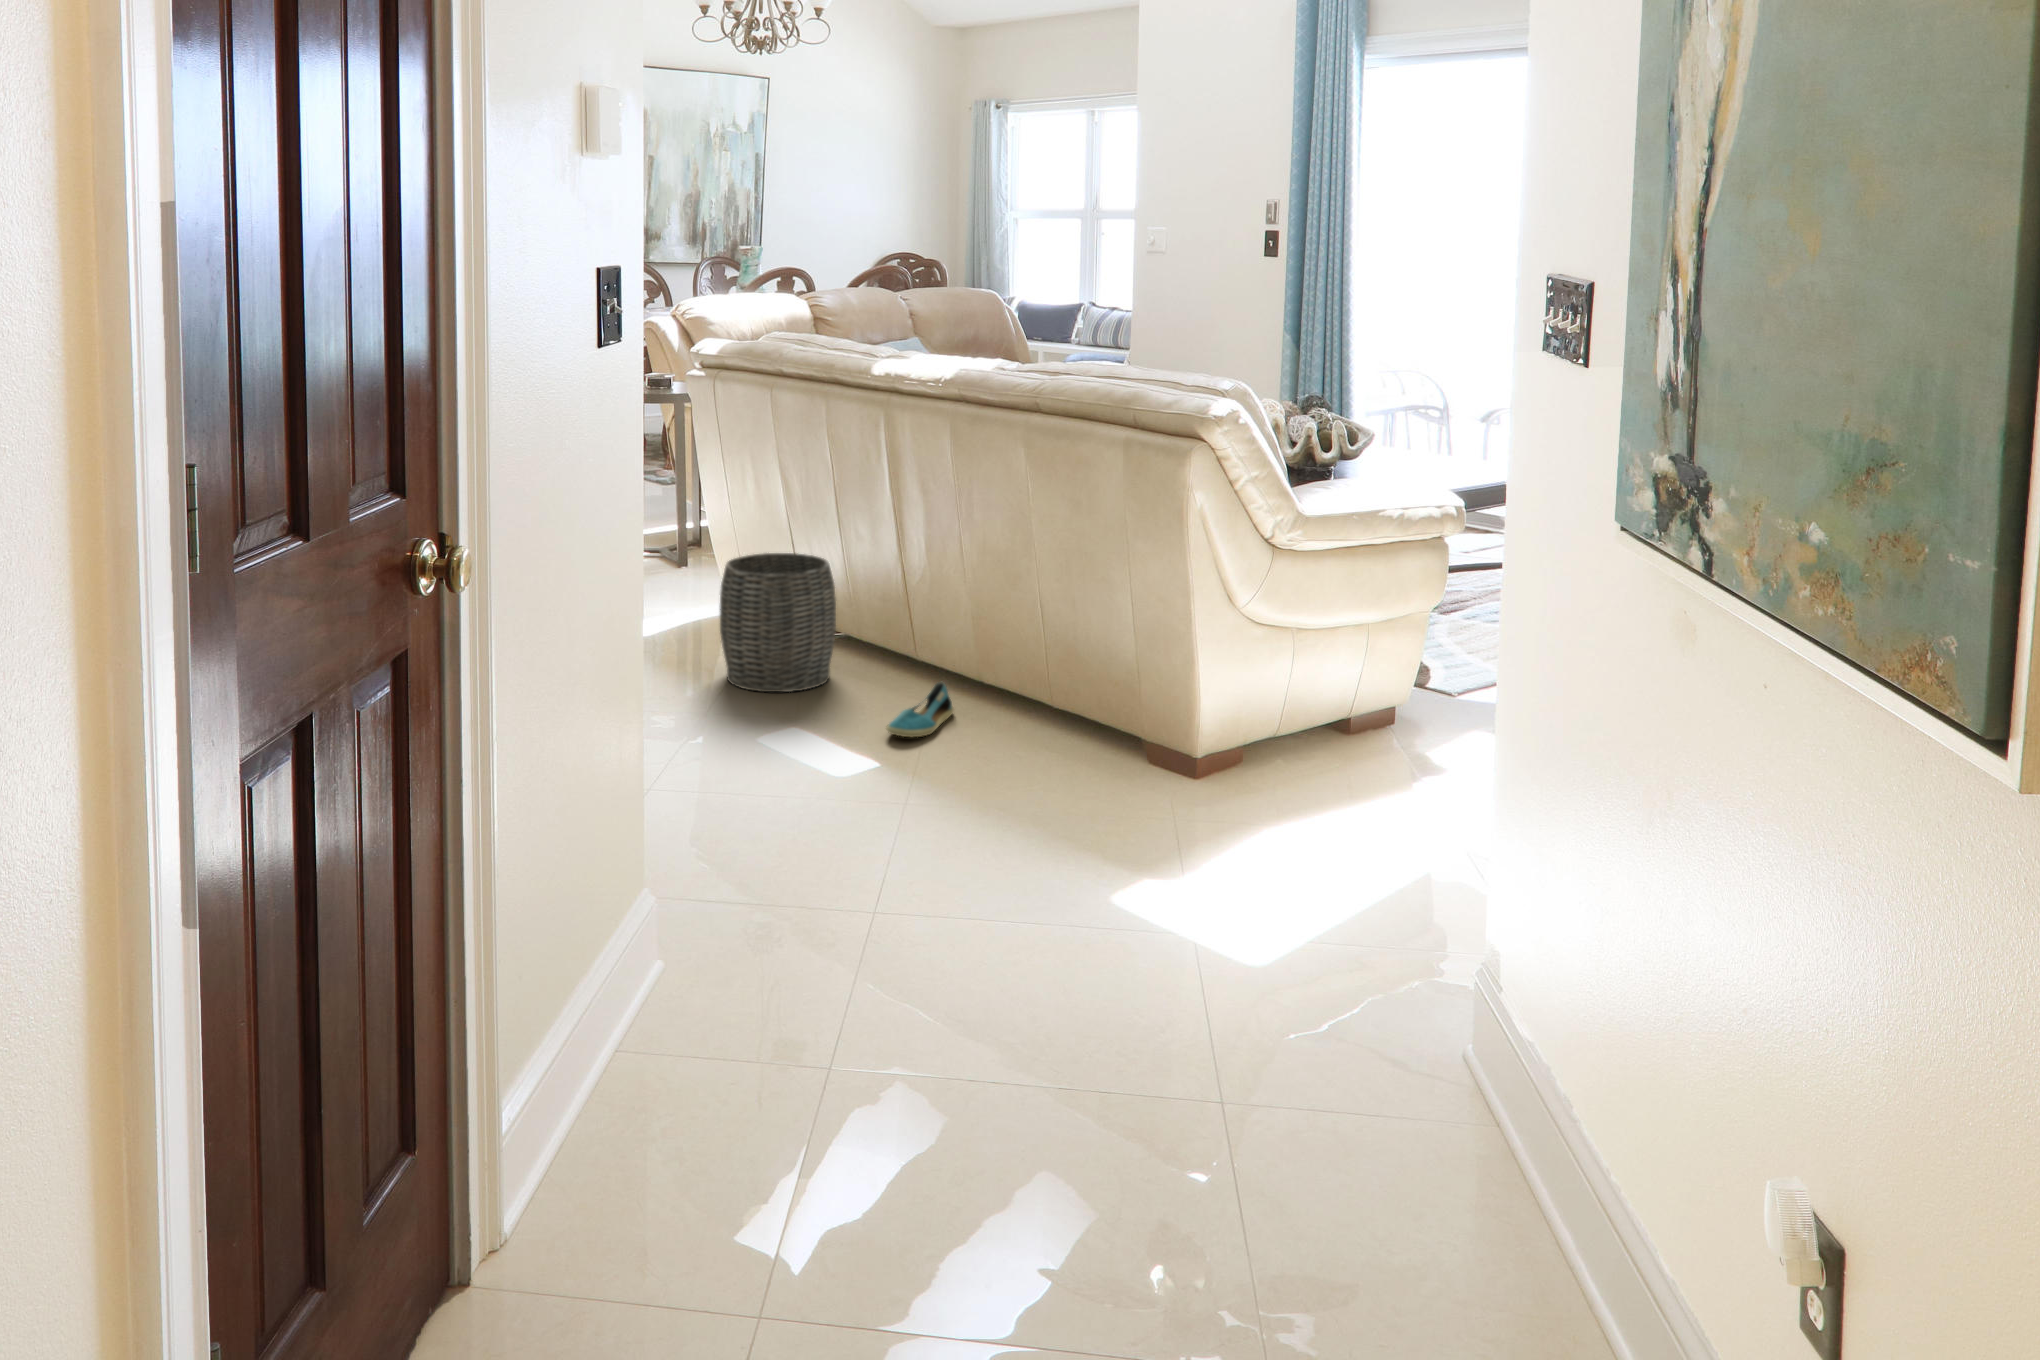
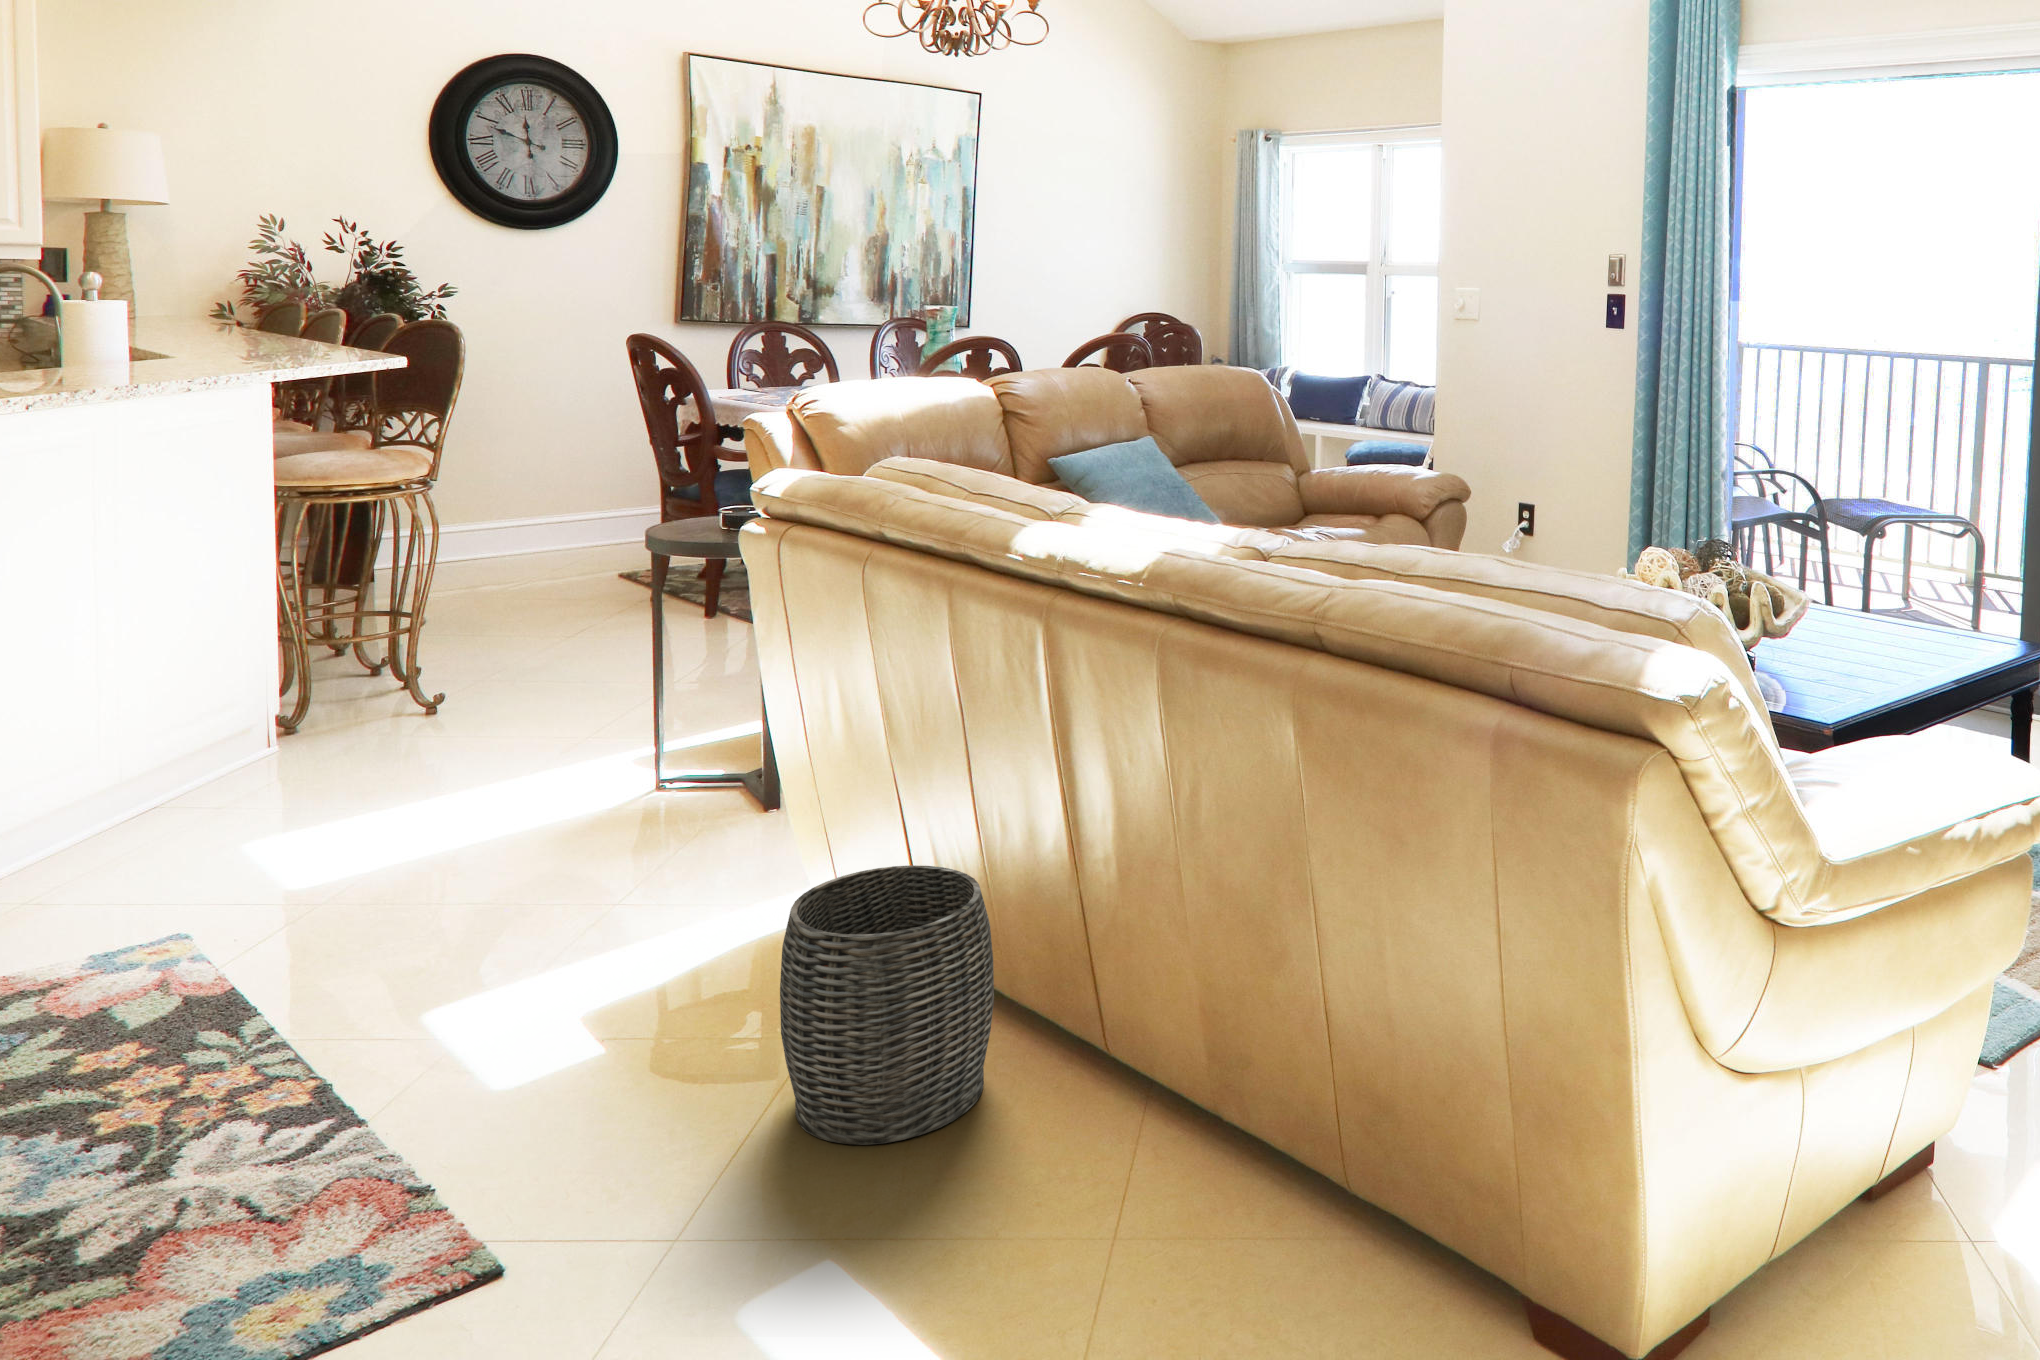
shoe: present [886,682,954,737] -> none [1063,1119,1194,1272]

